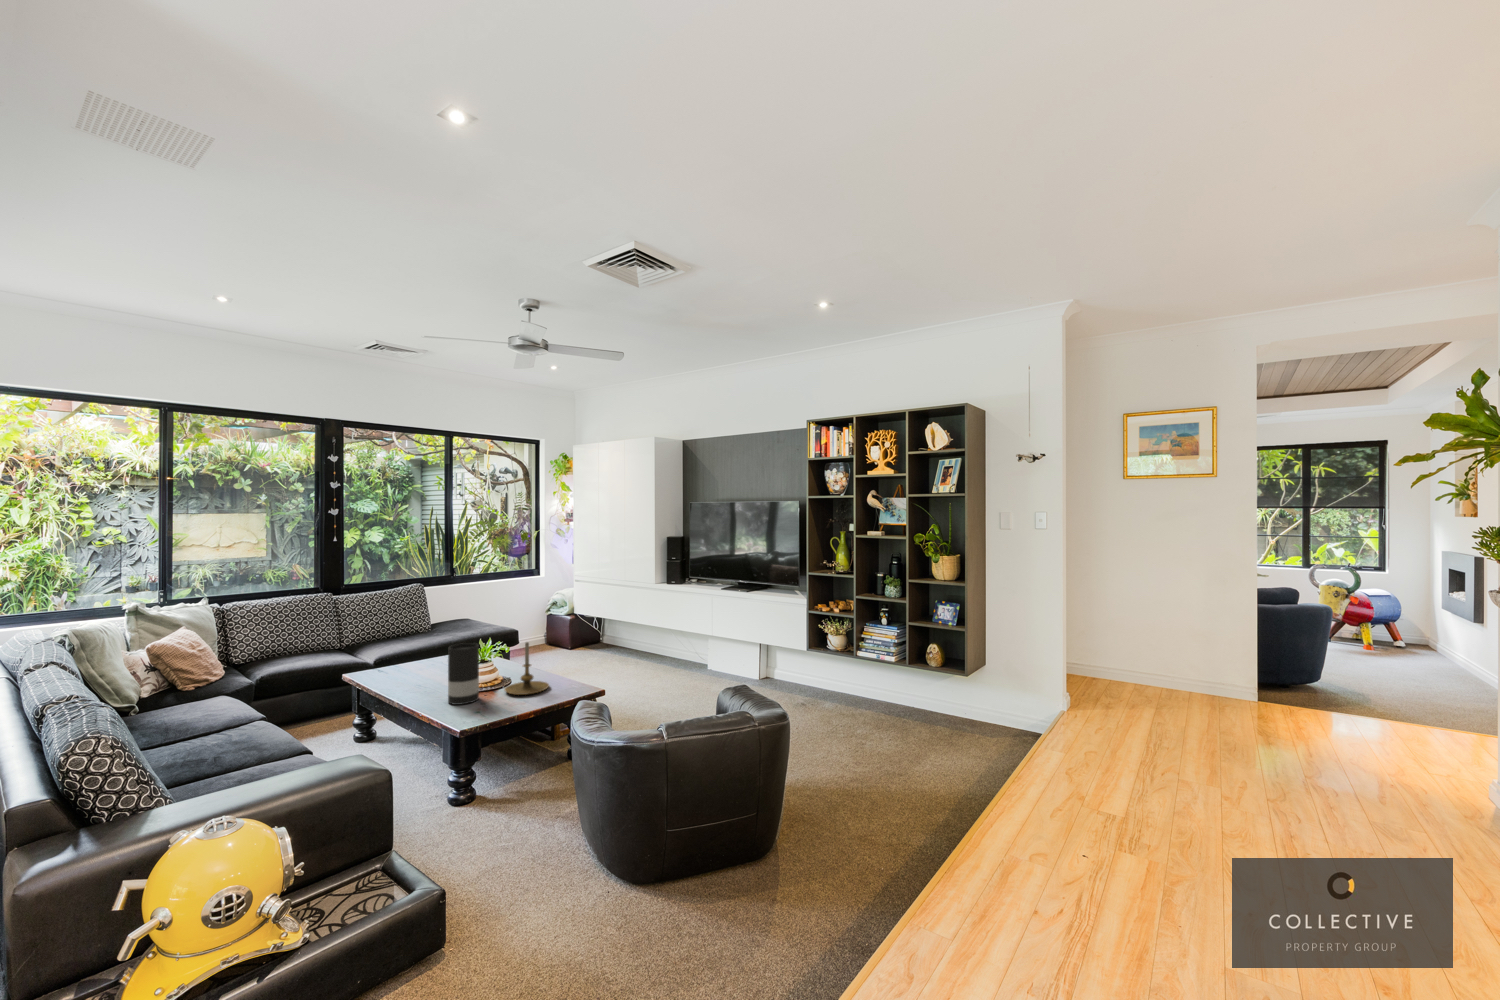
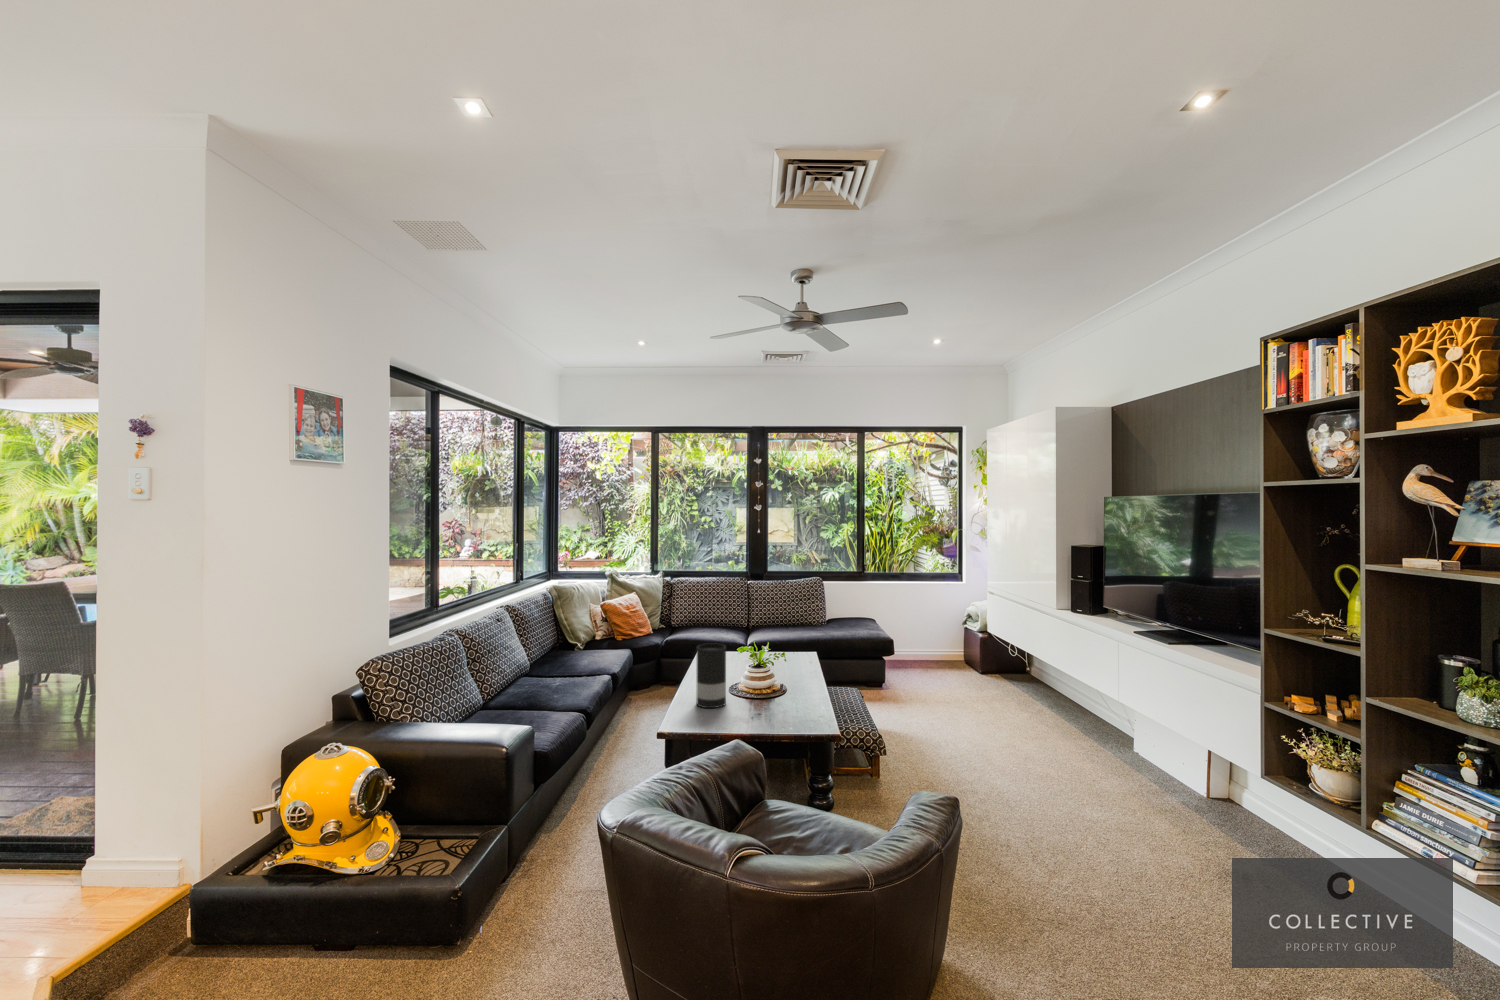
candle holder: present [505,642,549,695] -> none [747,656,796,717]

